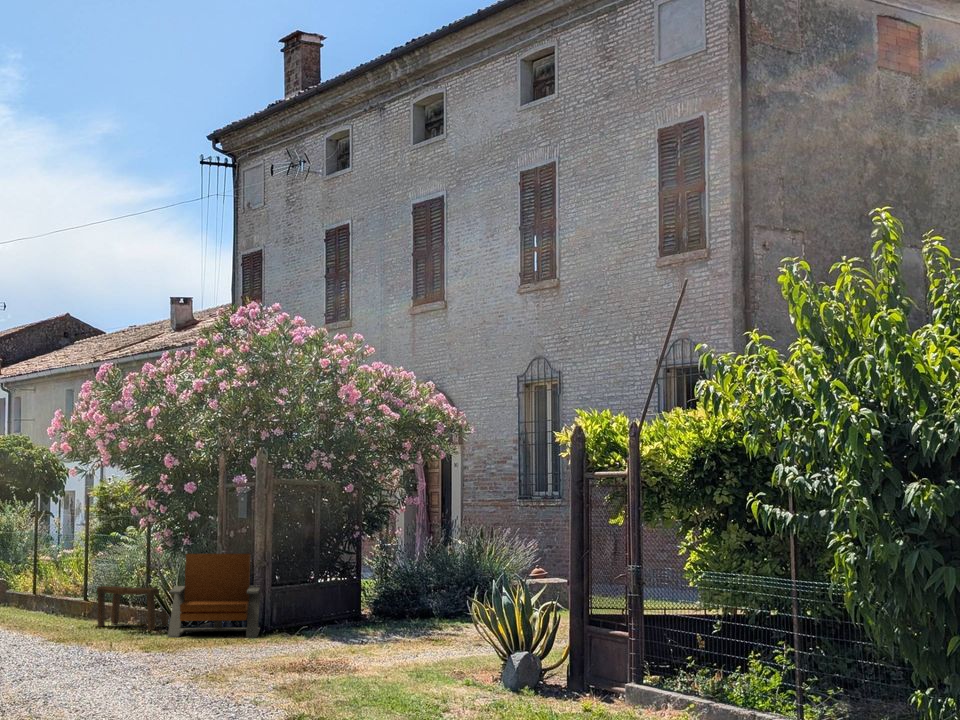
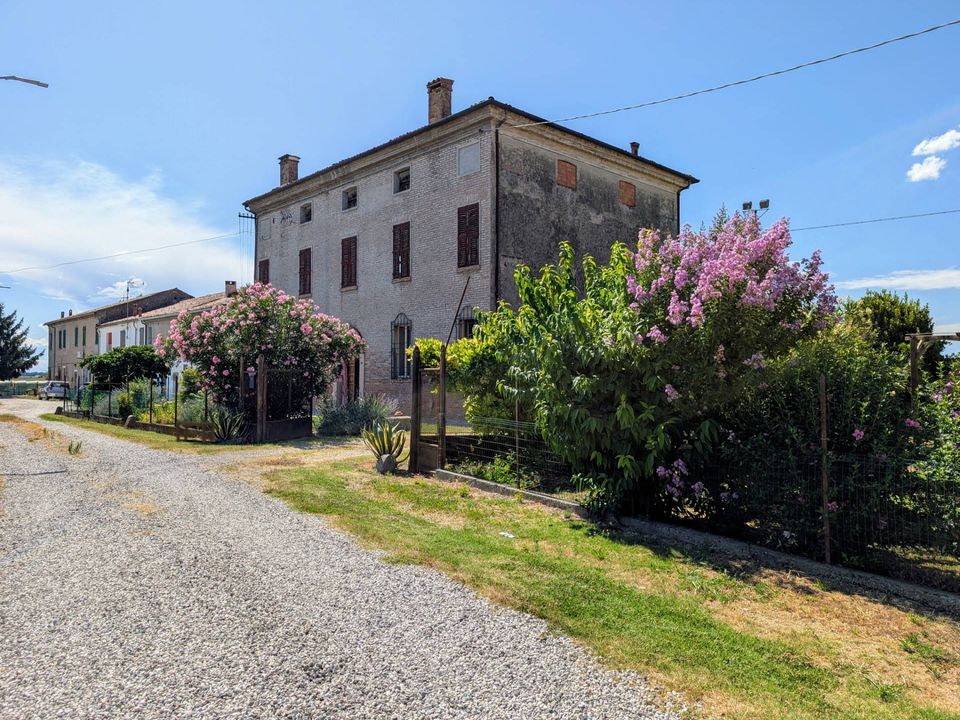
lounge chair: present [168,554,261,638] -> none [212,406,261,447]

